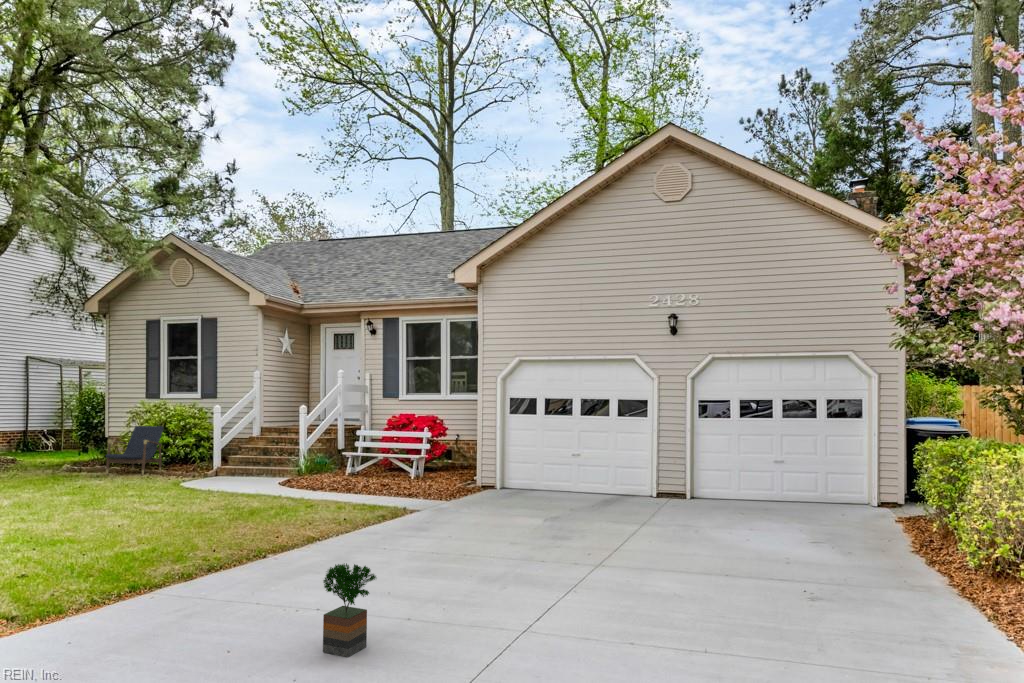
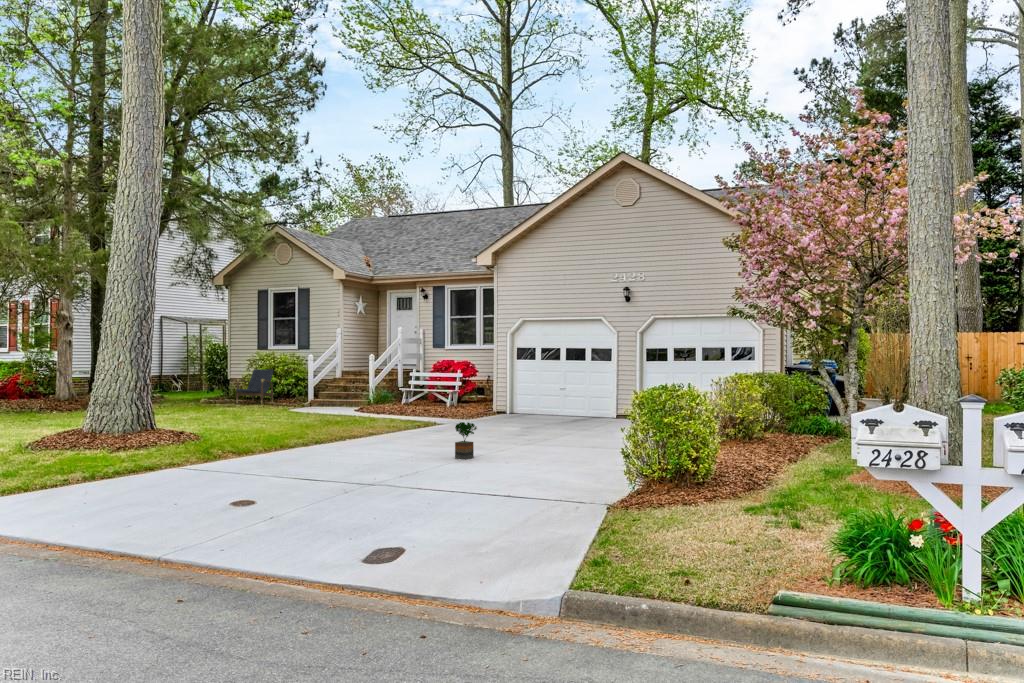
potted tree: present [323,563,376,657] -> present [455,422,477,459]

